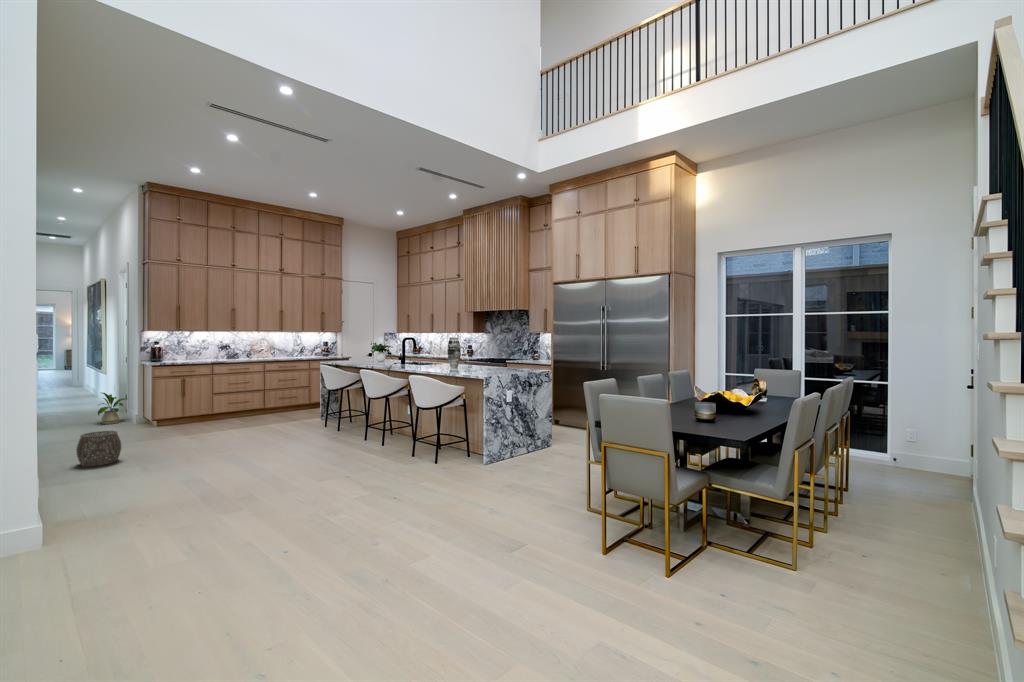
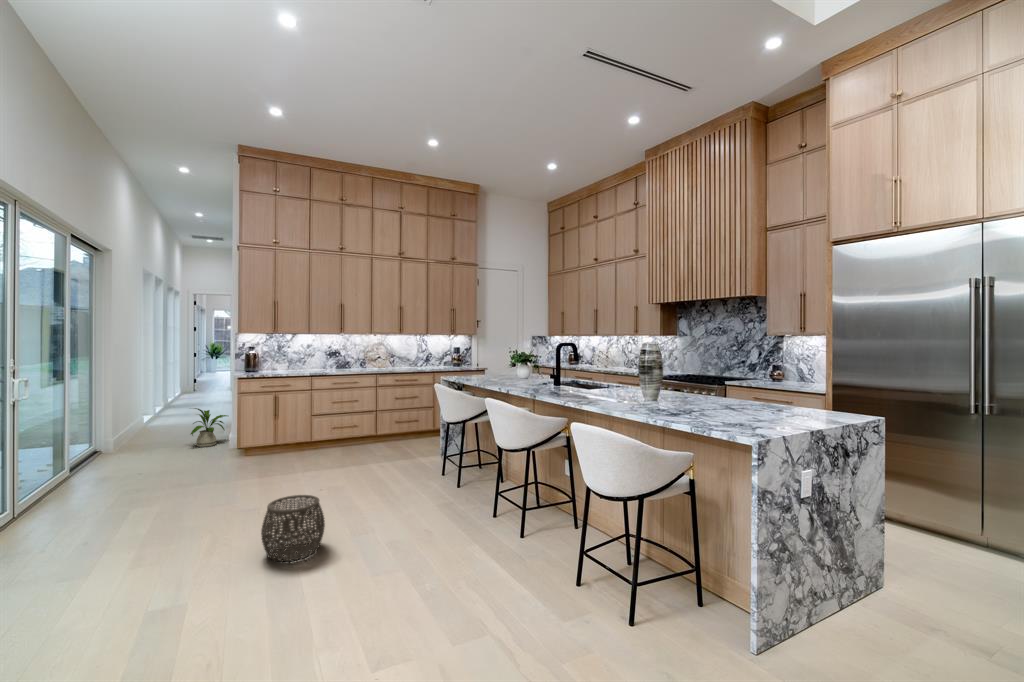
woven basket: present [76,431,121,466] -> present [261,495,325,562]

